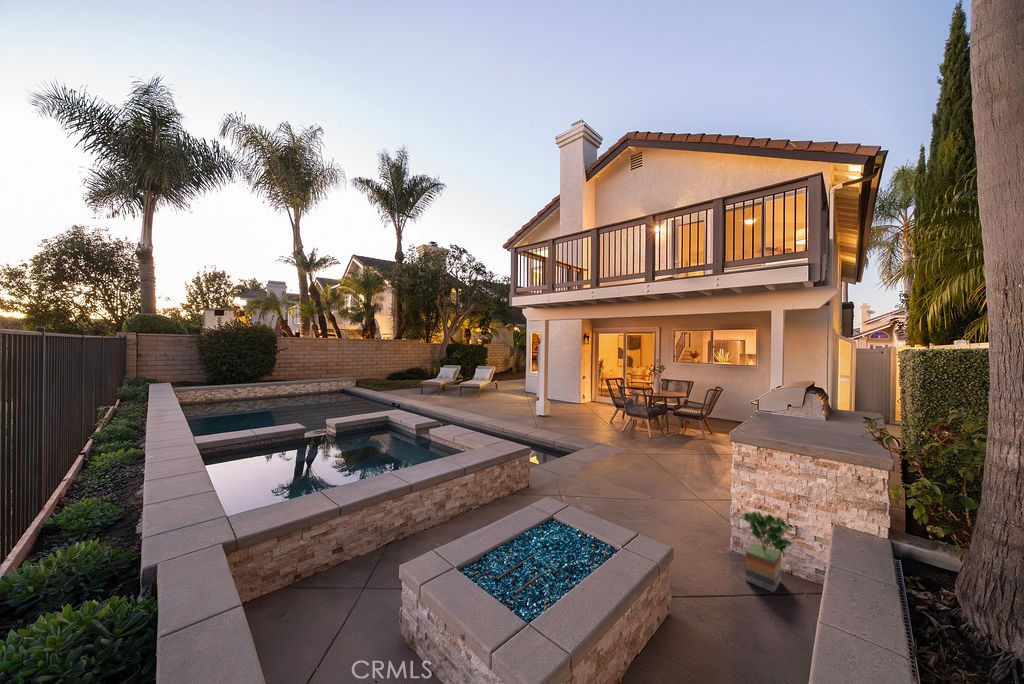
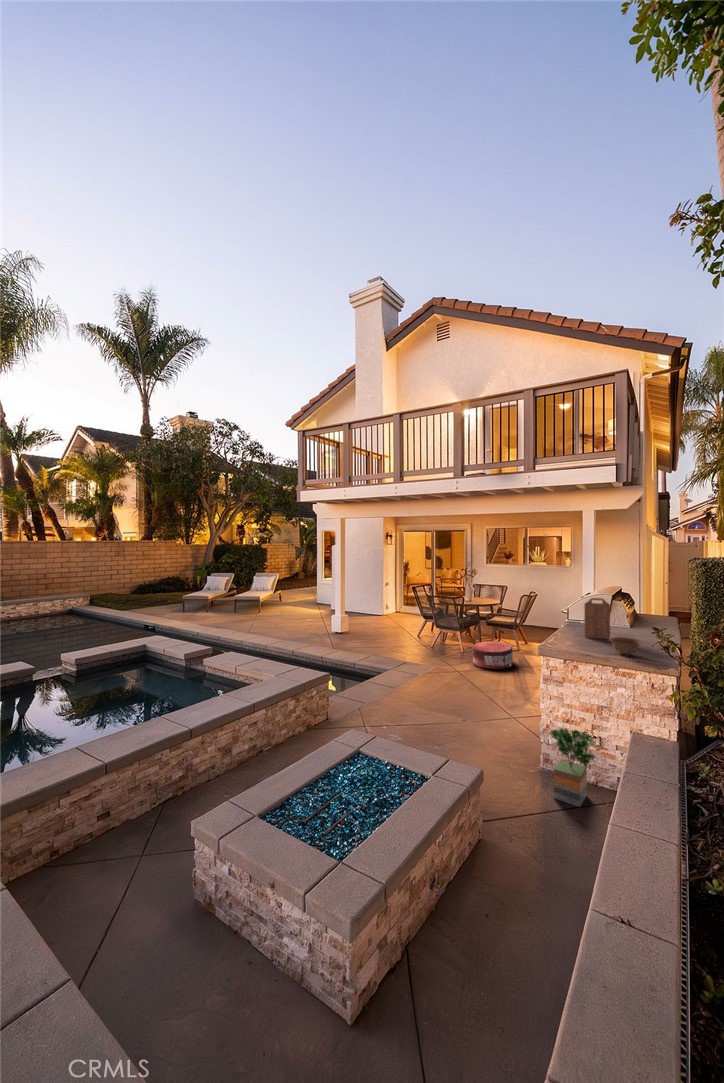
cutting board: none [777,387,805,428] -> present [584,598,610,639]
bowl: none [806,425,844,444] -> present [609,637,642,656]
pouf: none [661,428,701,454] -> present [472,642,514,669]

